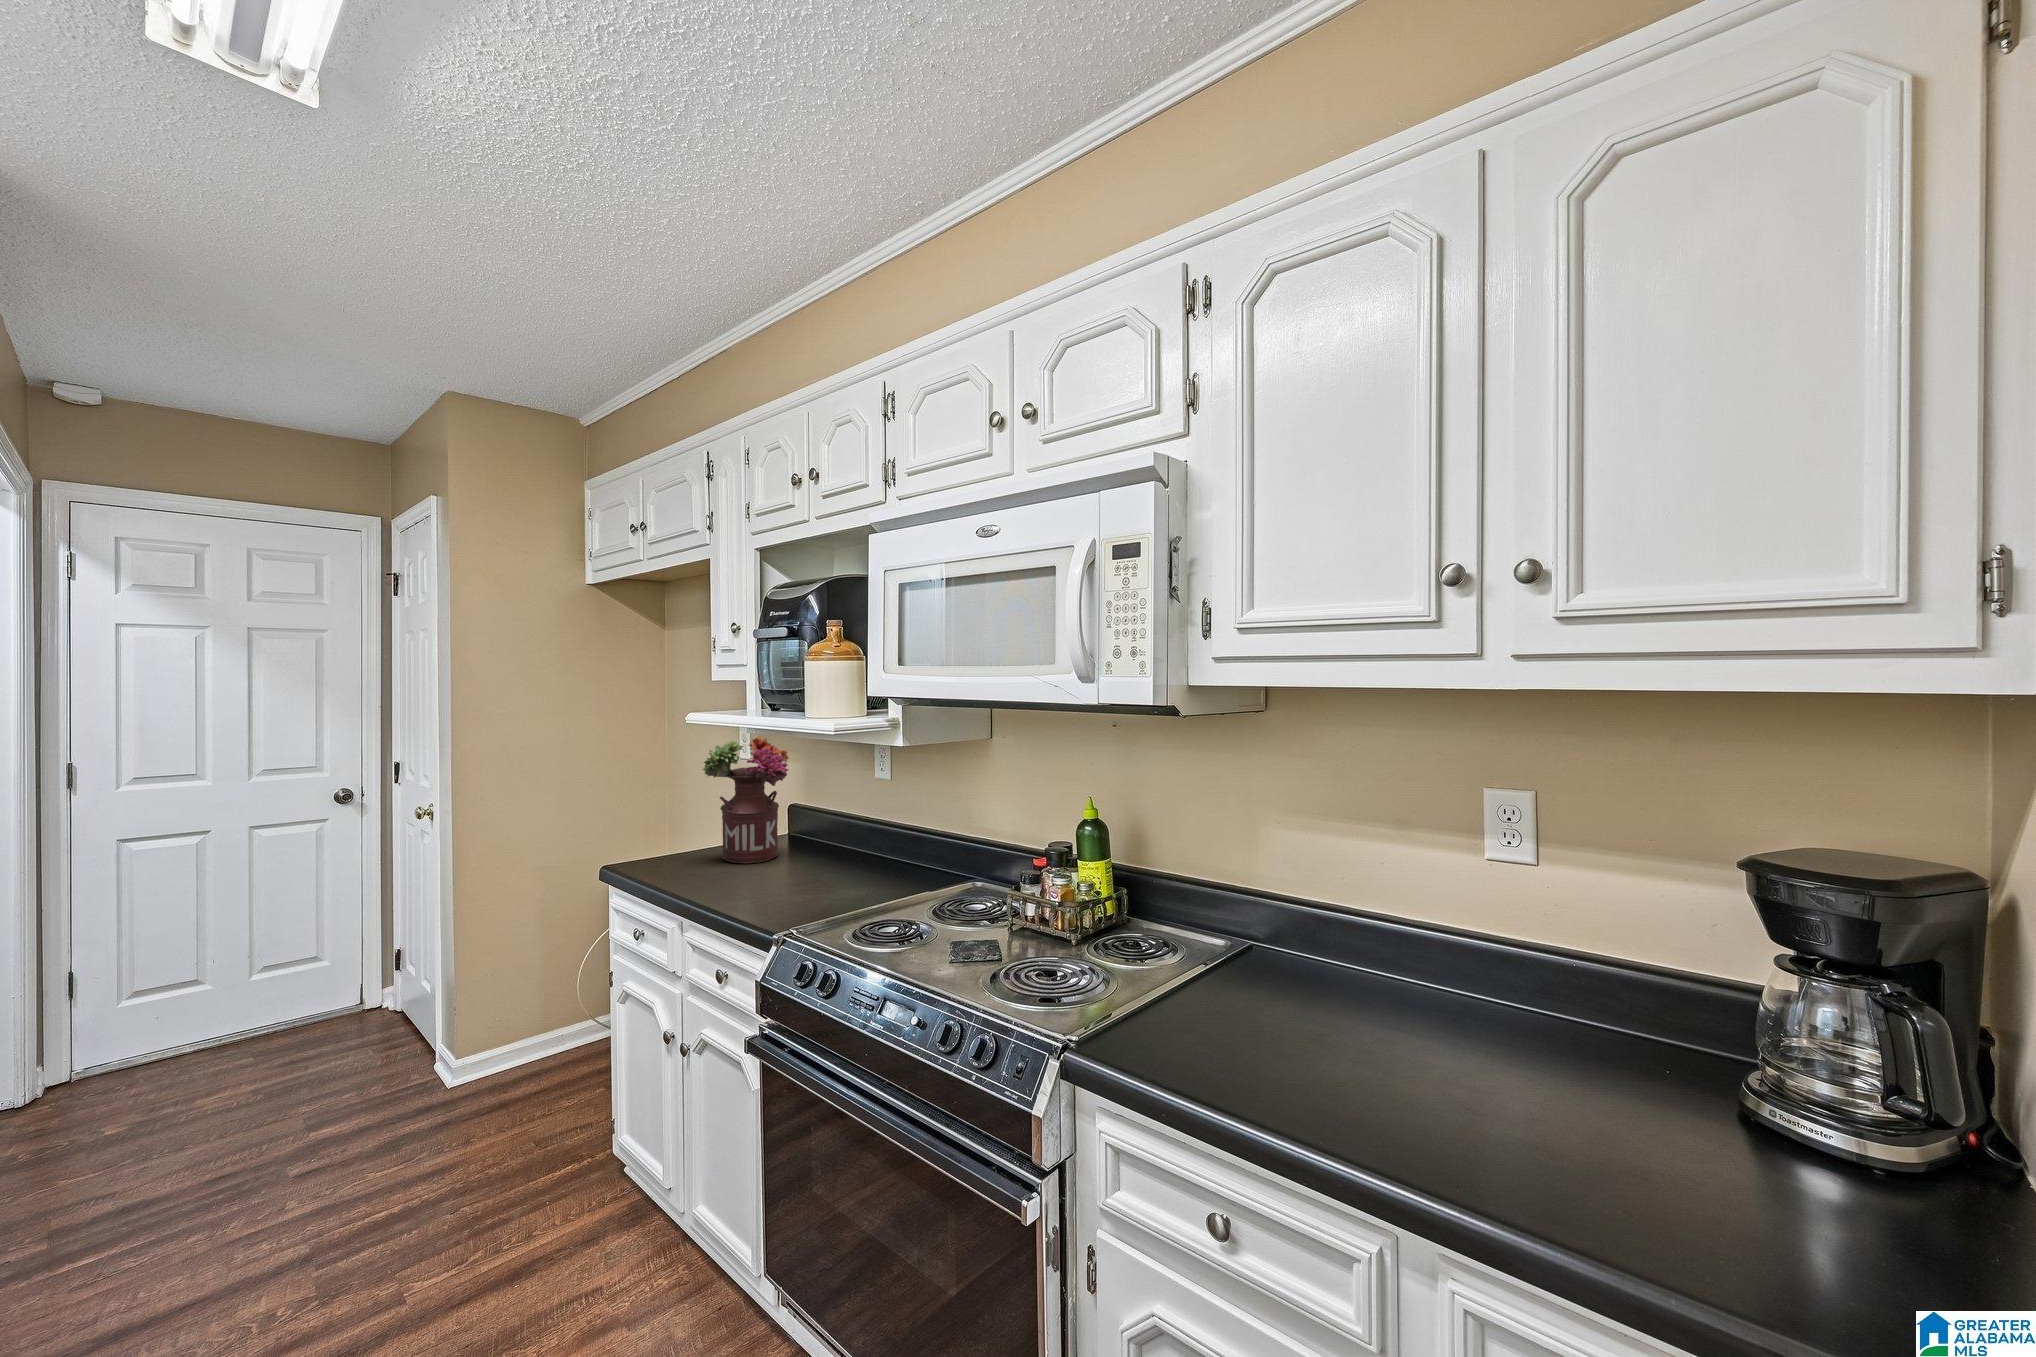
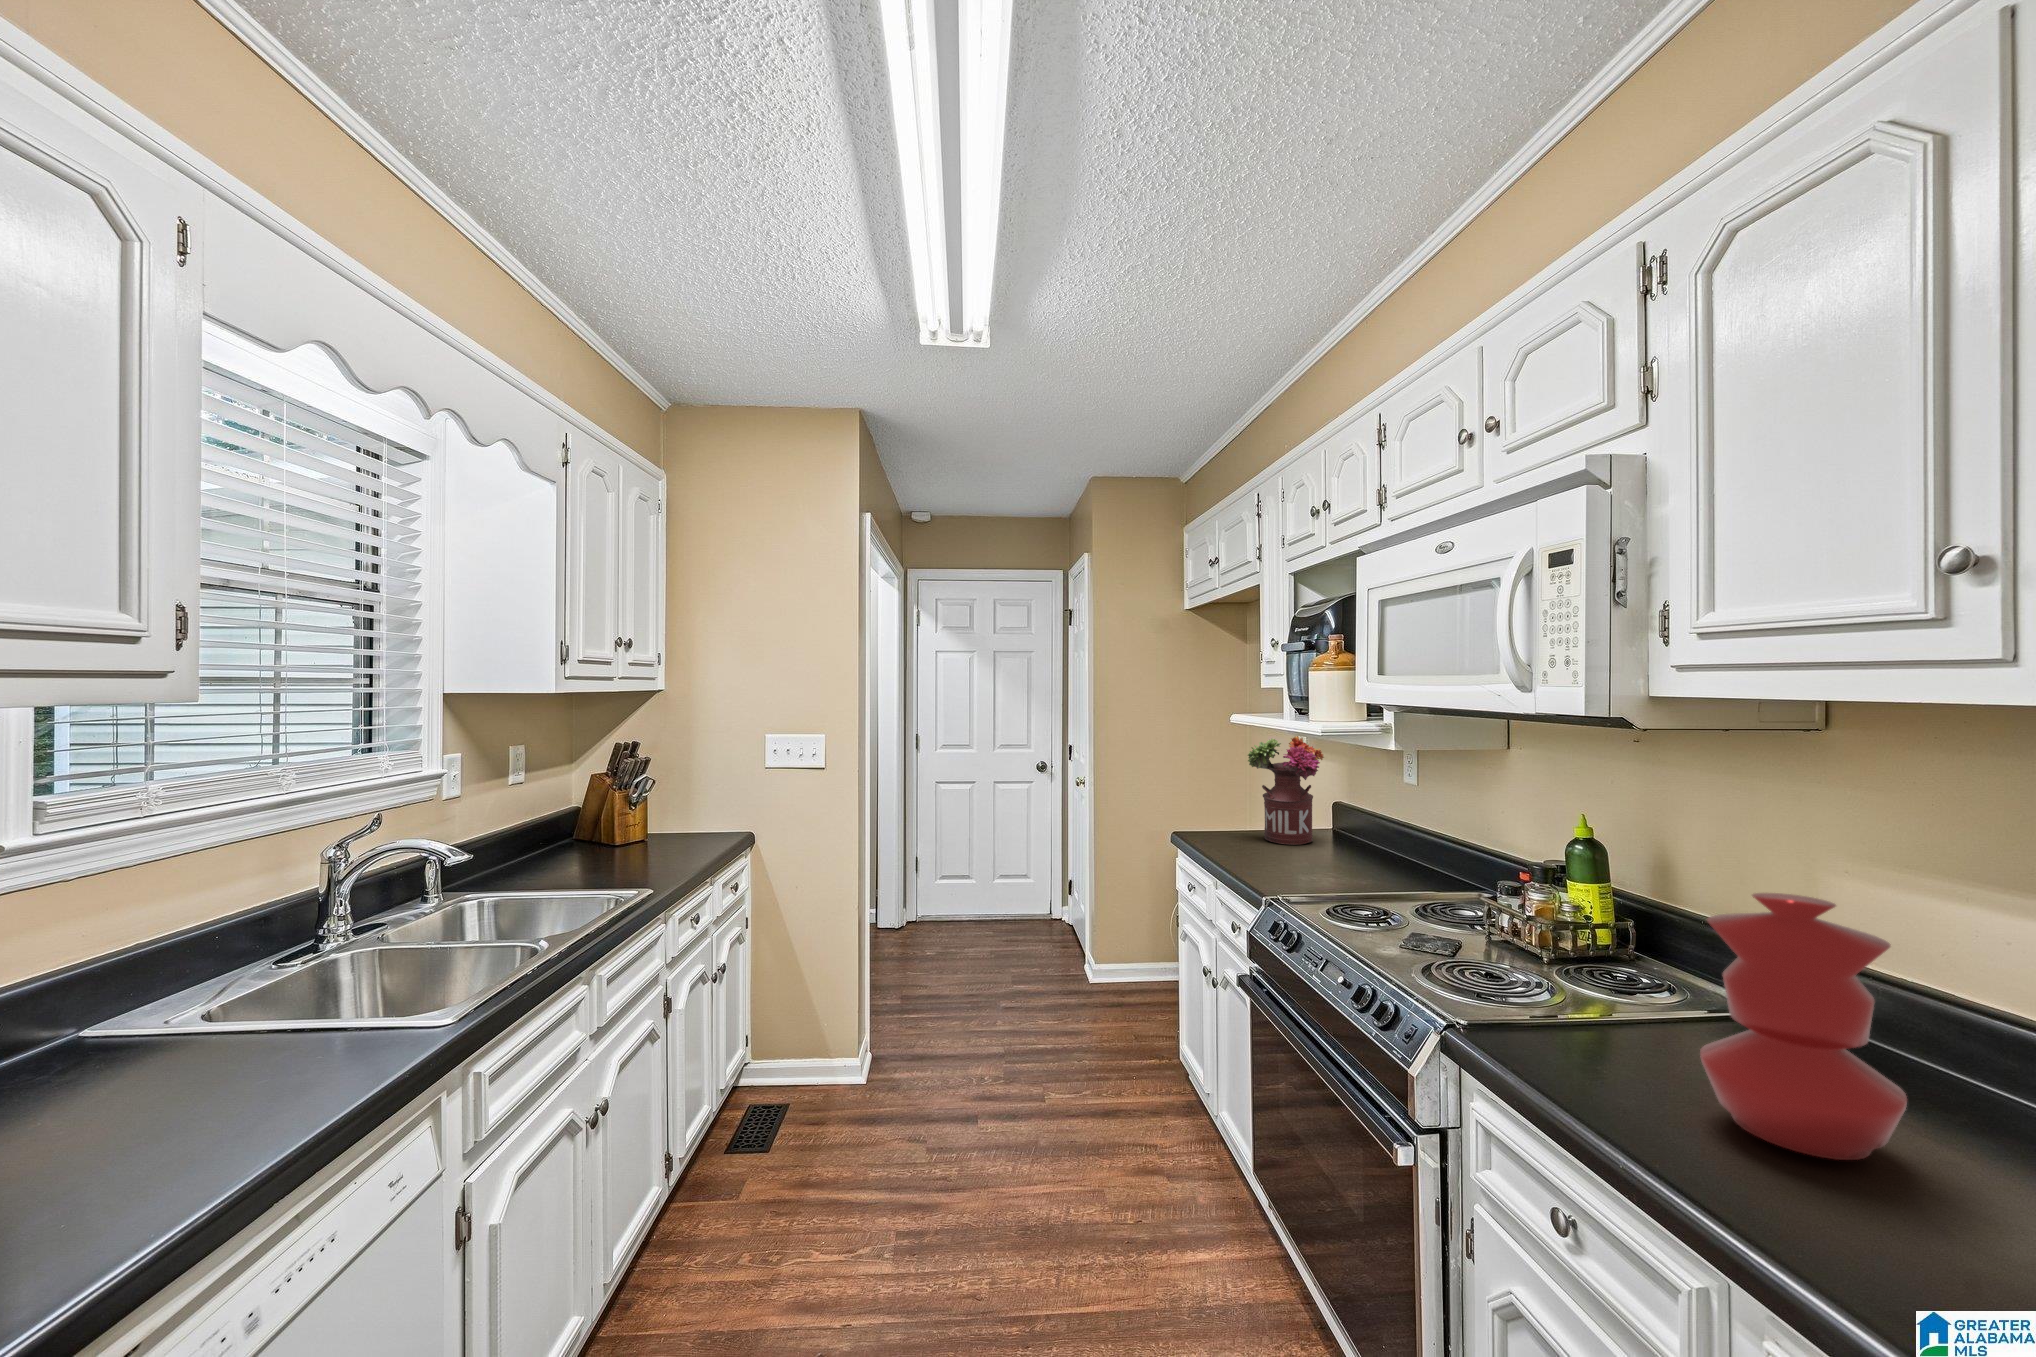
vase: none [1299,857,1441,1083] -> present [1700,893,1907,1160]

